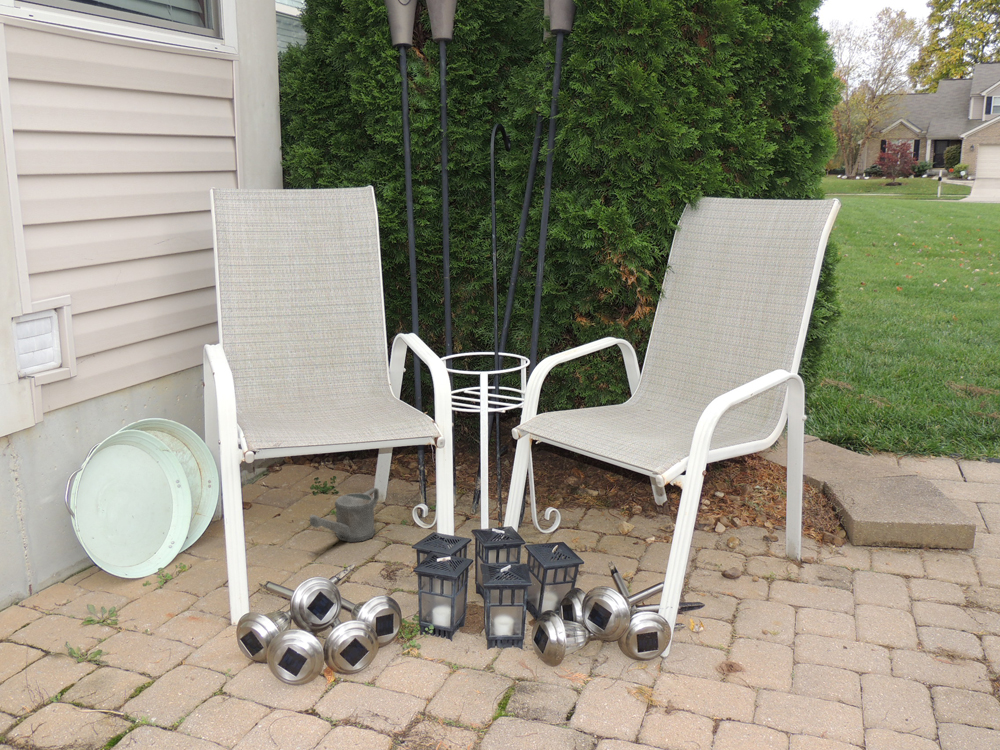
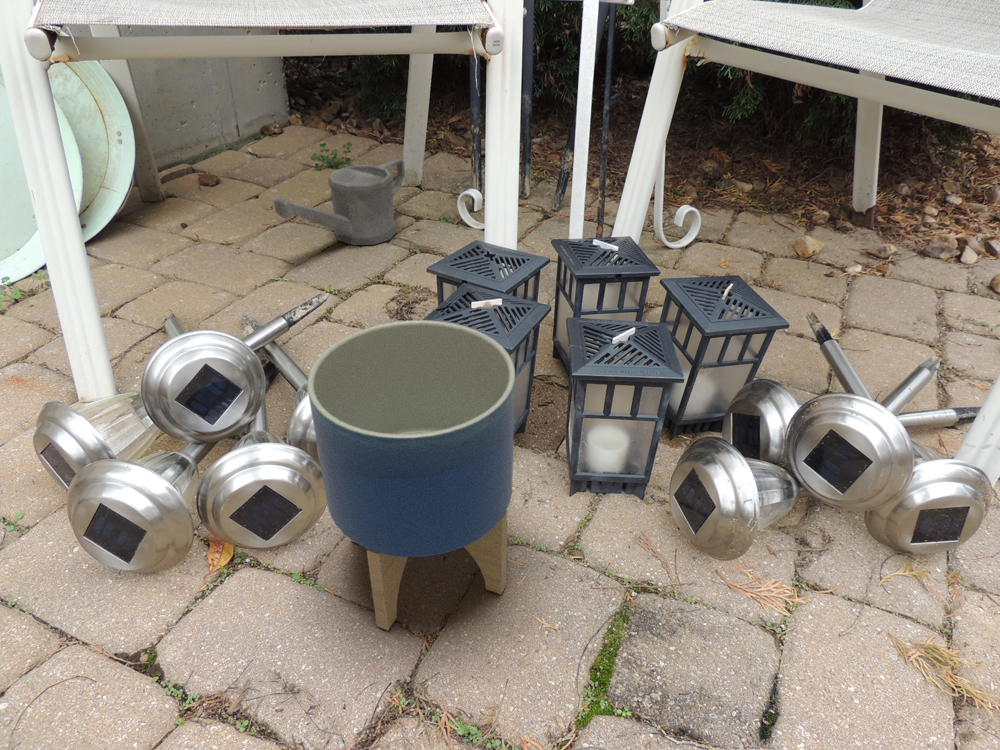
planter: none [381,563,461,699] -> present [307,320,515,630]

